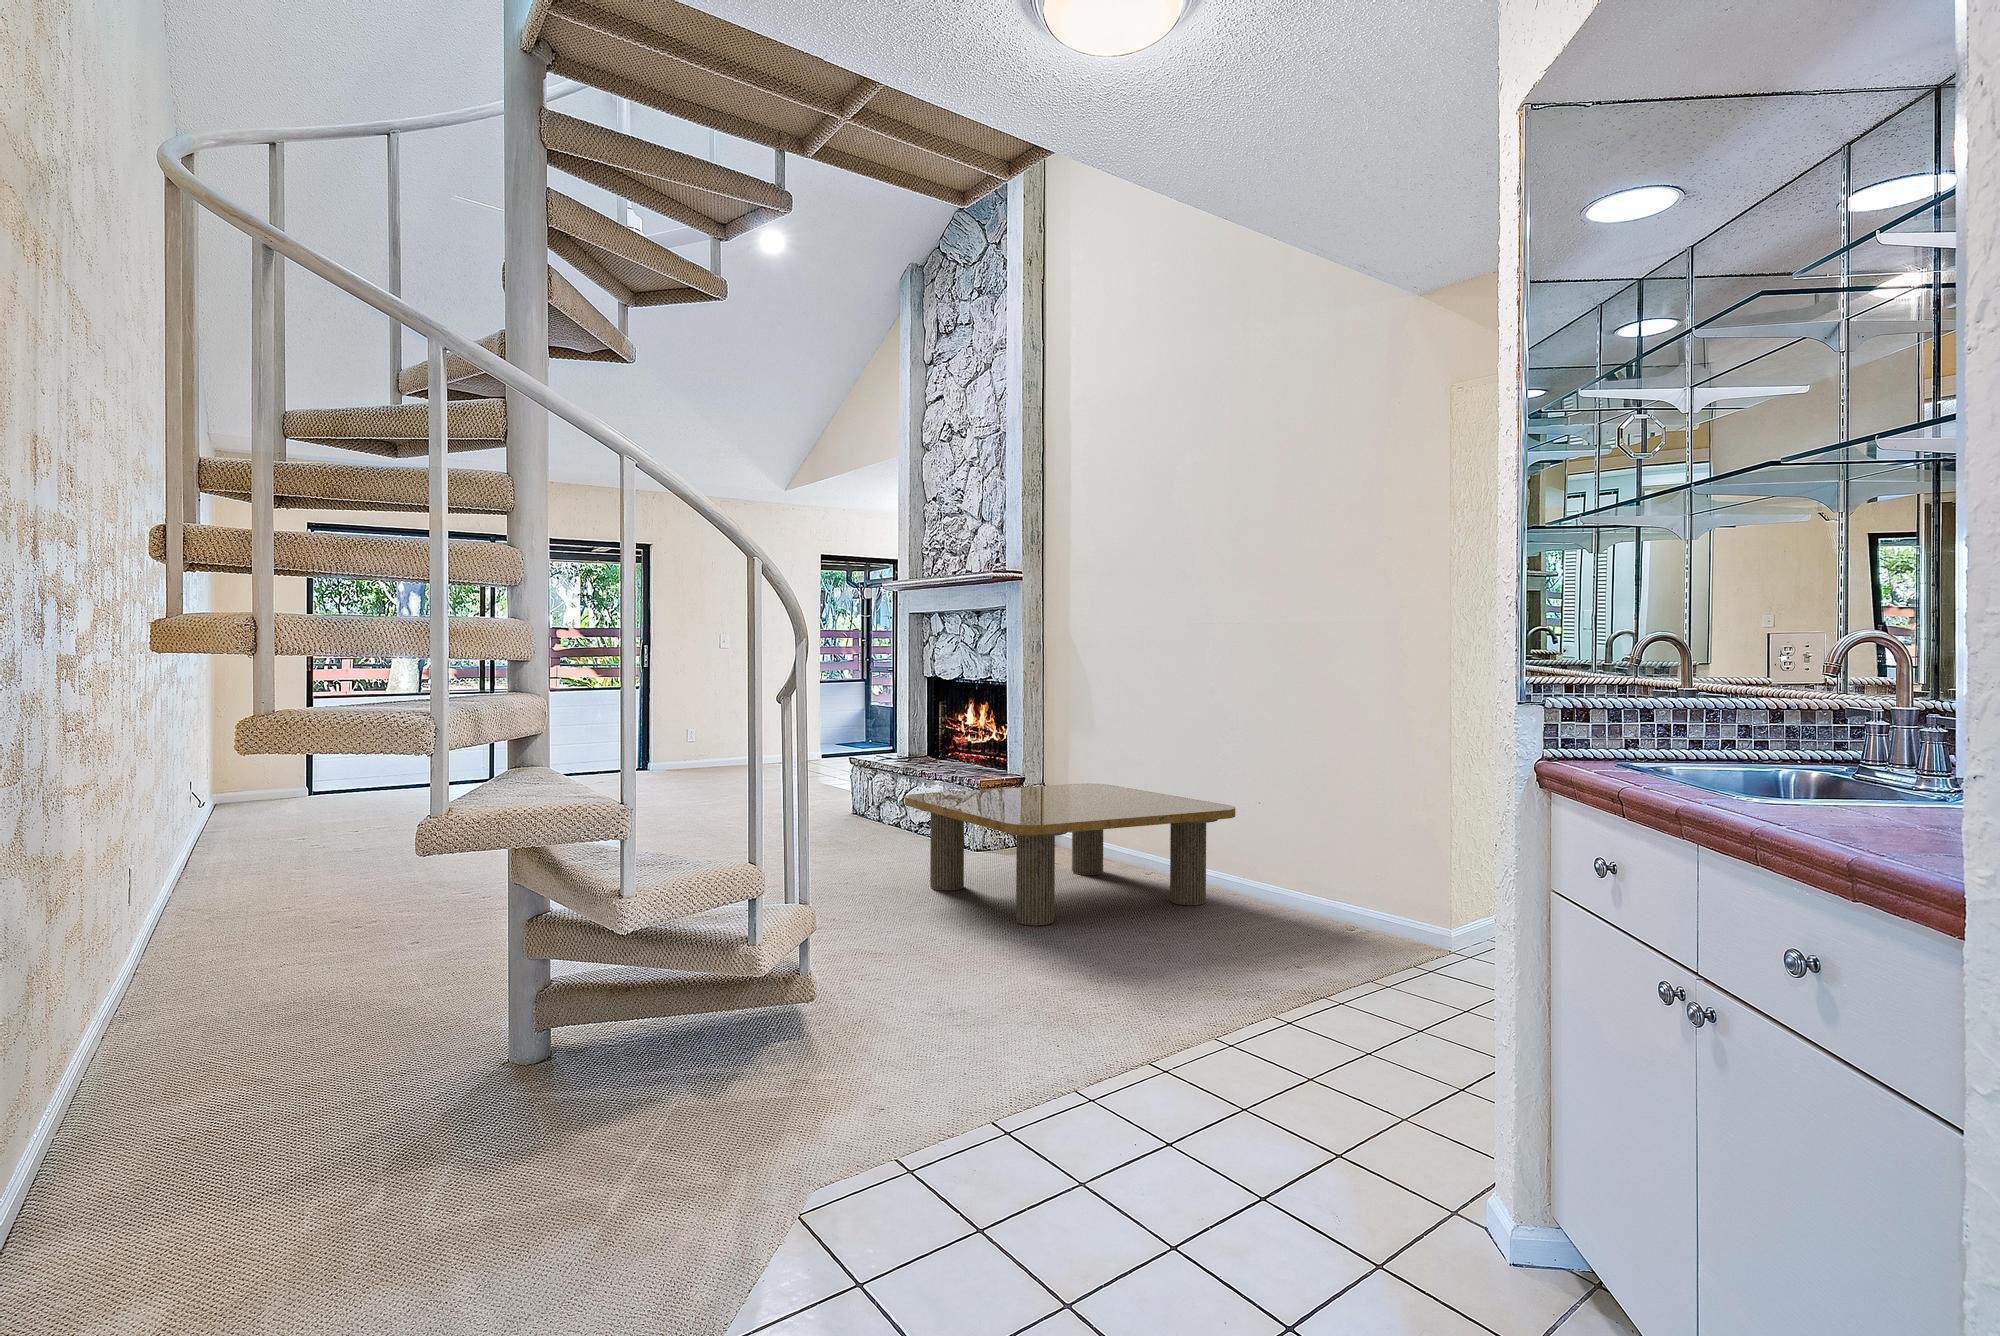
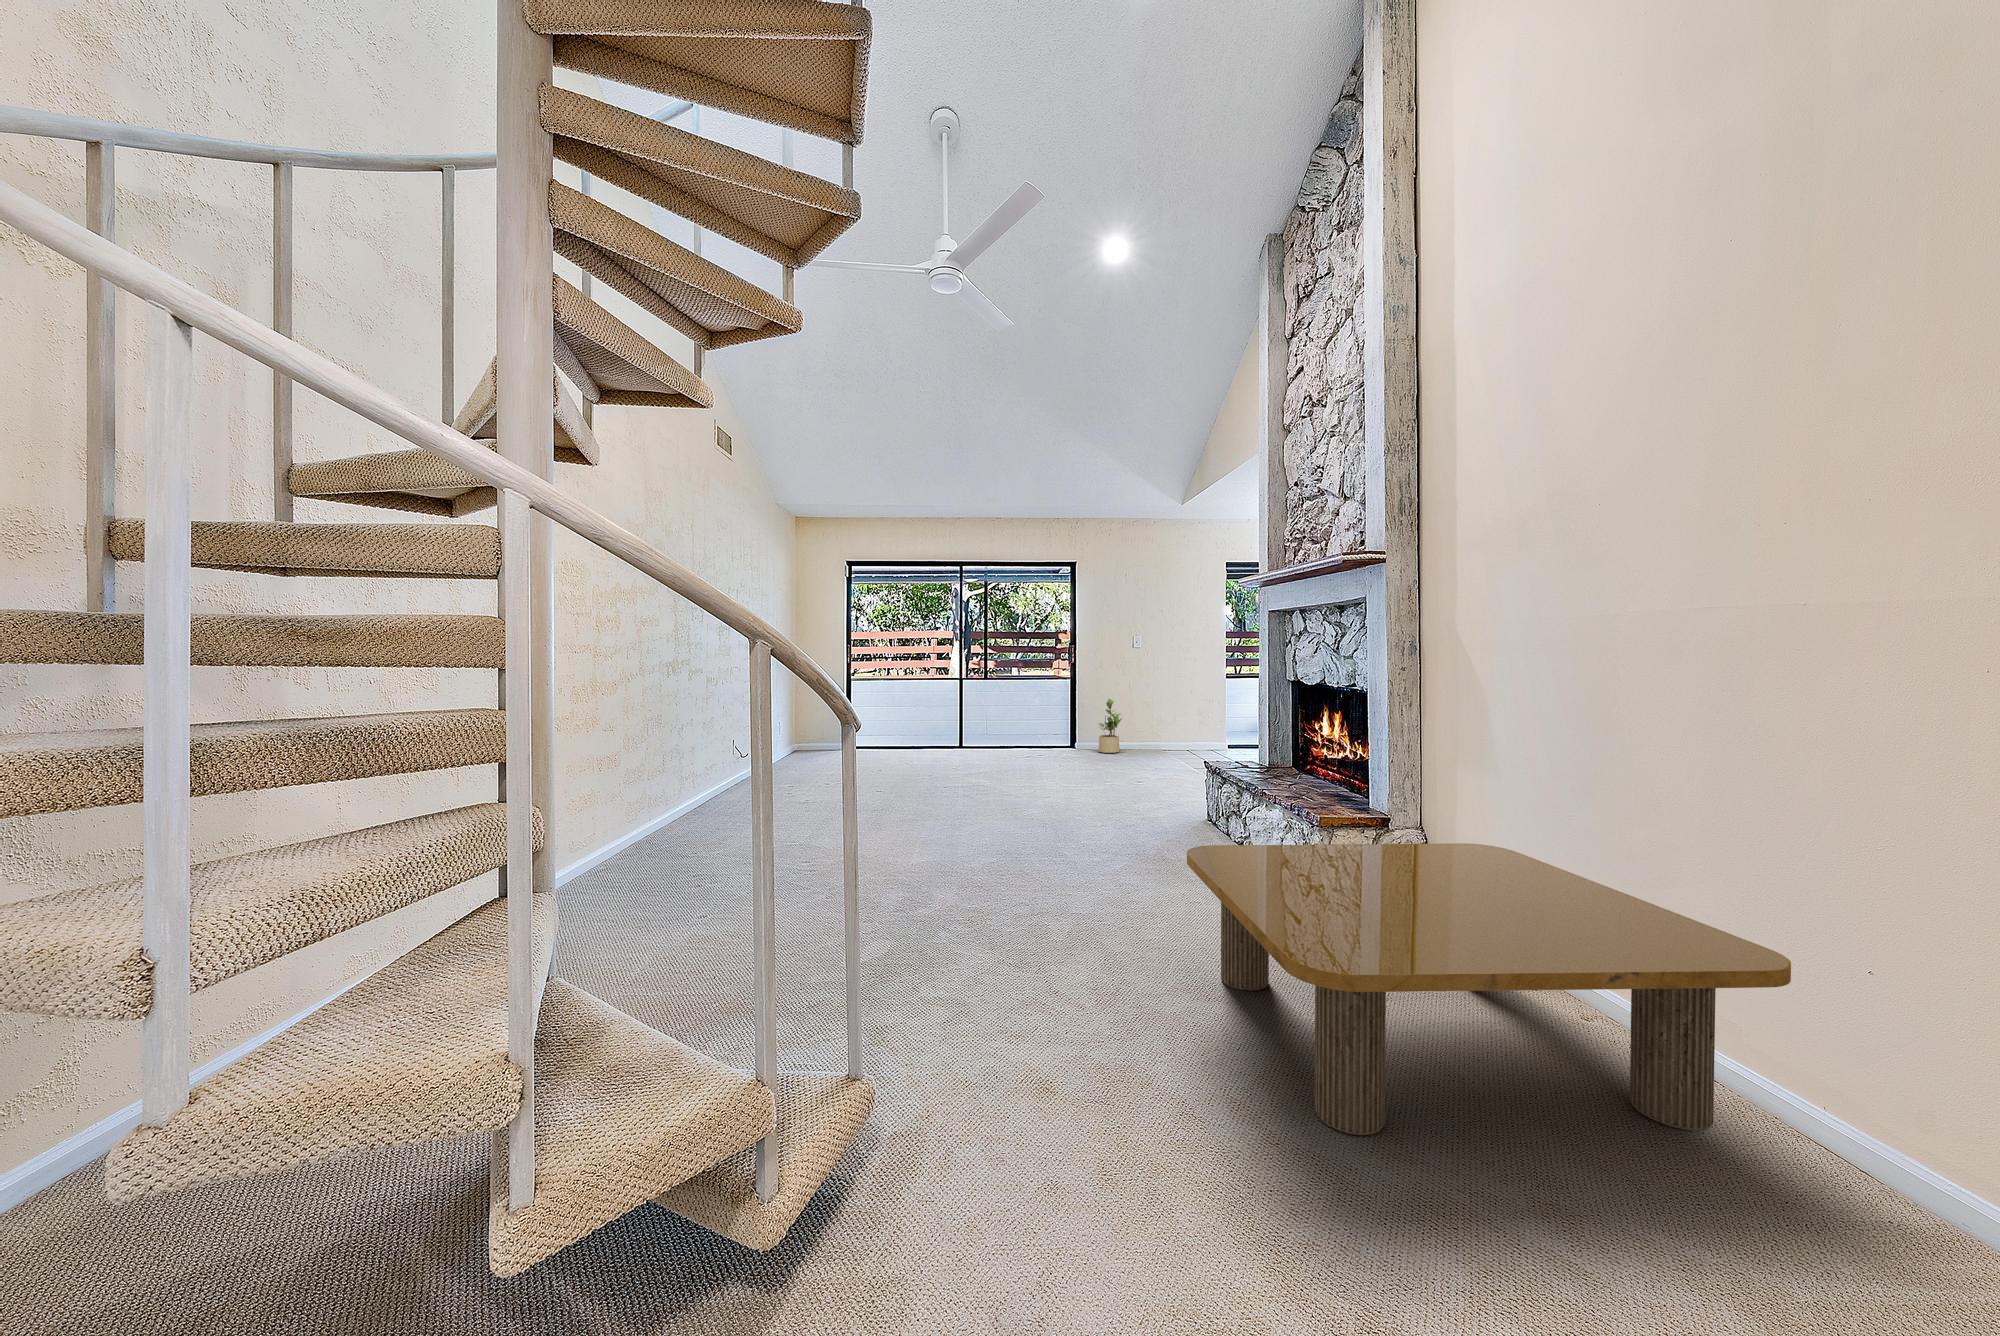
potted plant: none [687,707,716,770] -> present [1098,699,1121,753]

